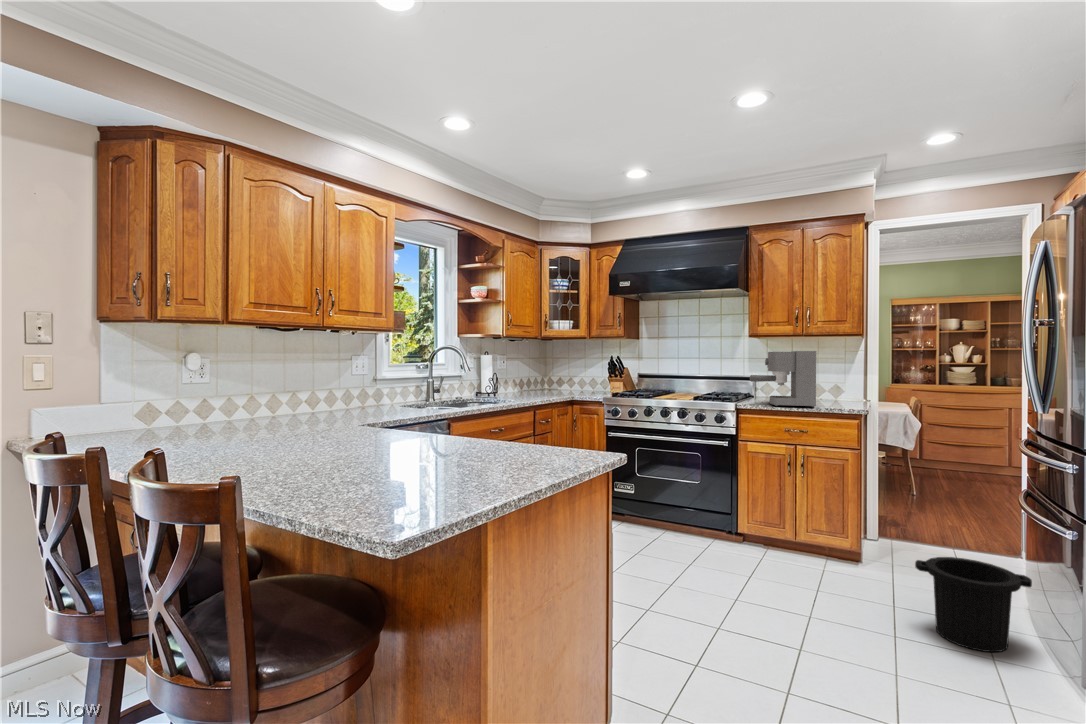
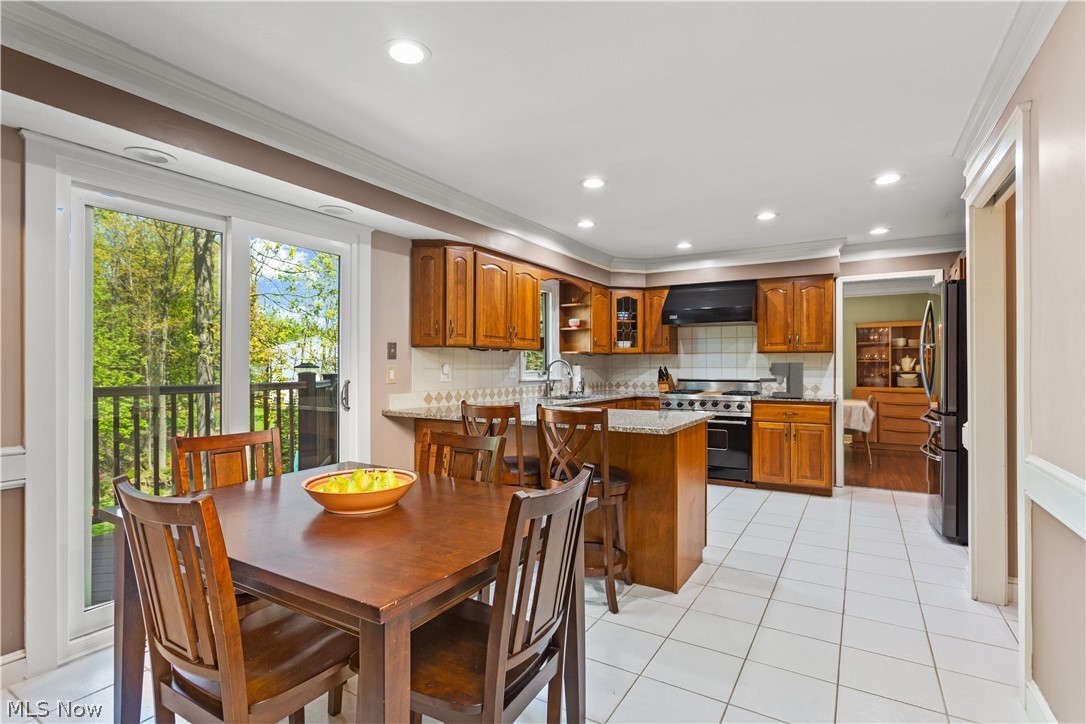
trash can: present [915,557,1032,652] -> none [864,482,928,530]

